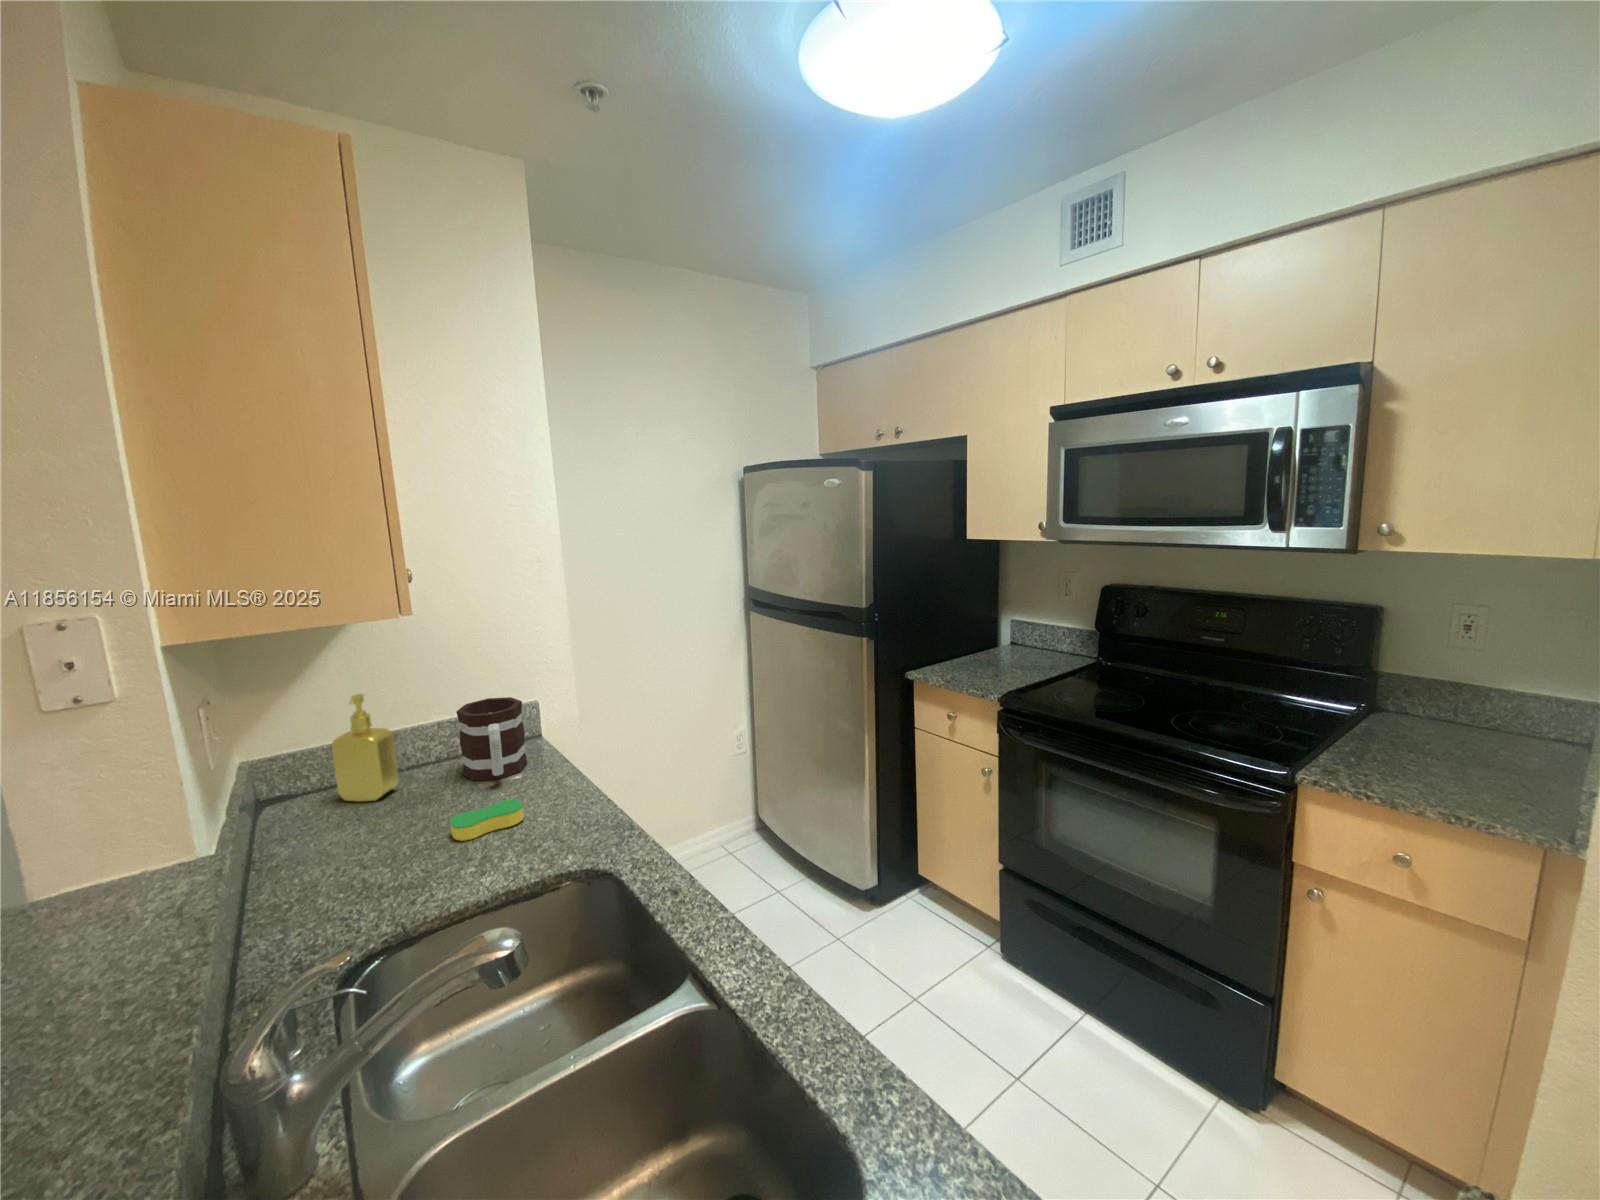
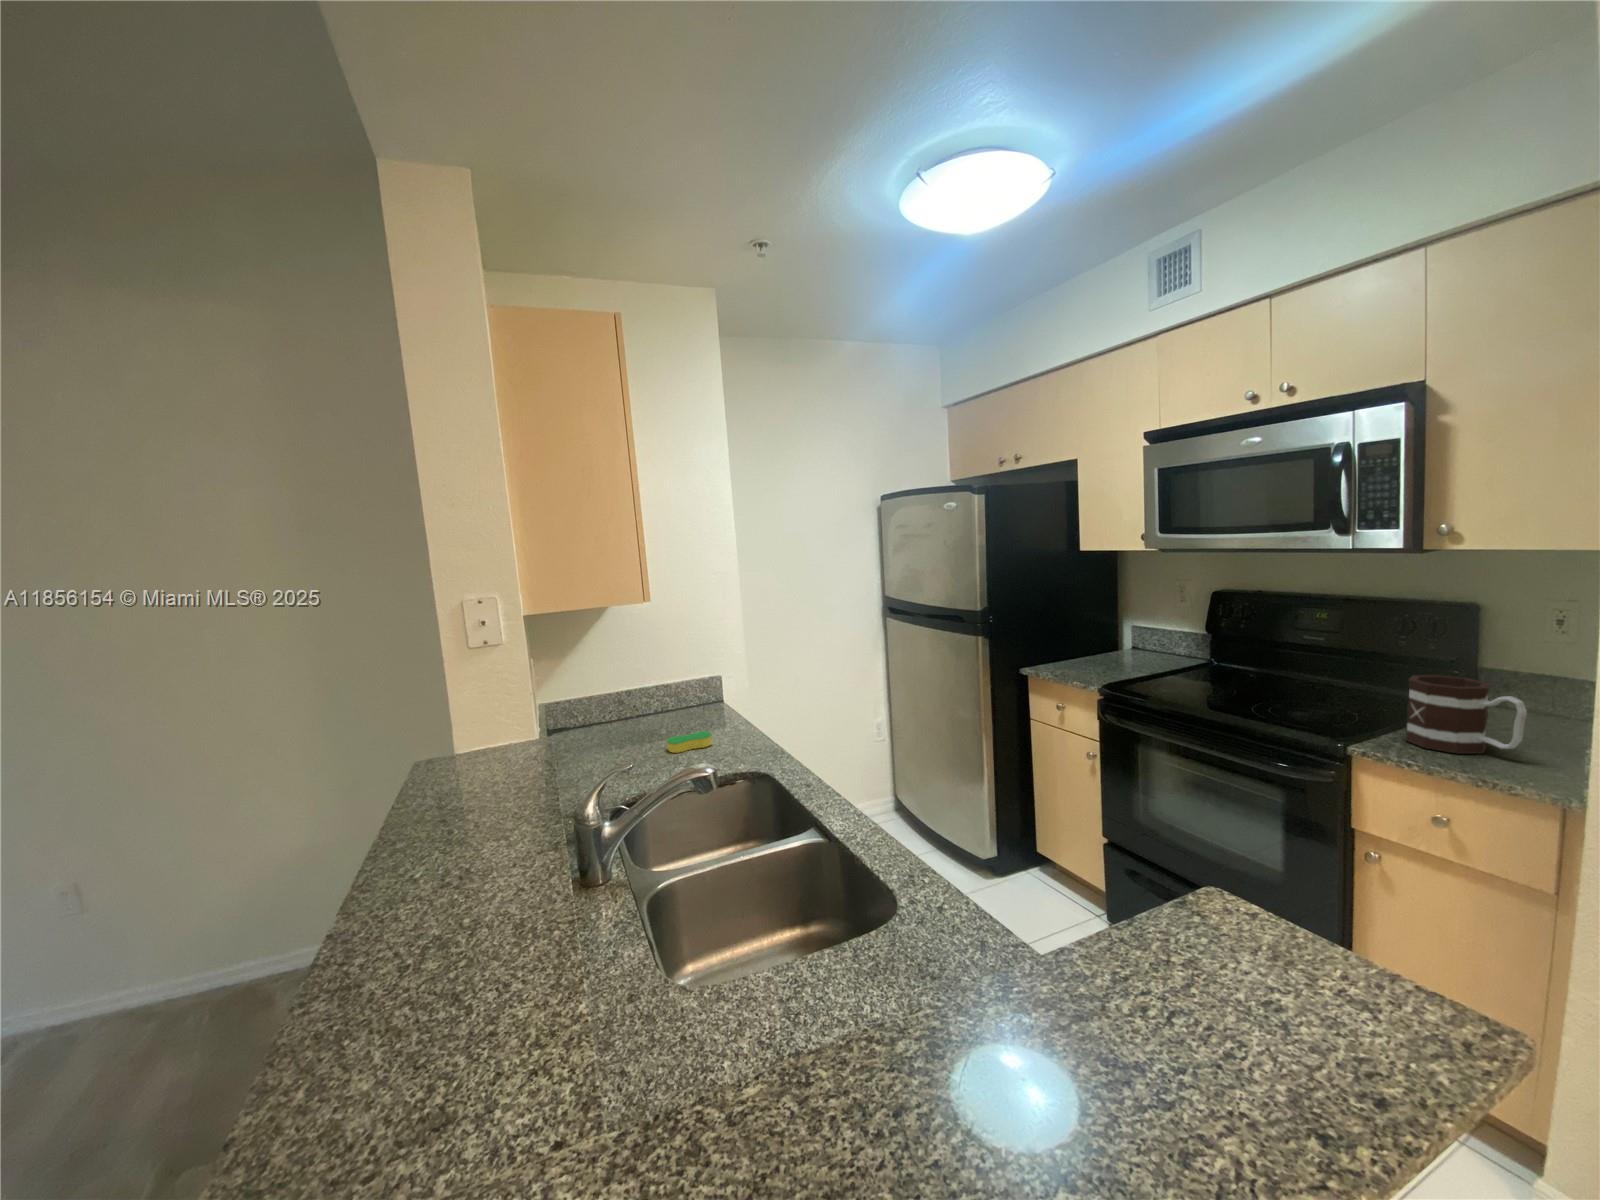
soap dispenser: present [332,694,399,802] -> none [596,659,633,731]
mug: present [456,697,527,781] -> present [1405,675,1527,754]

